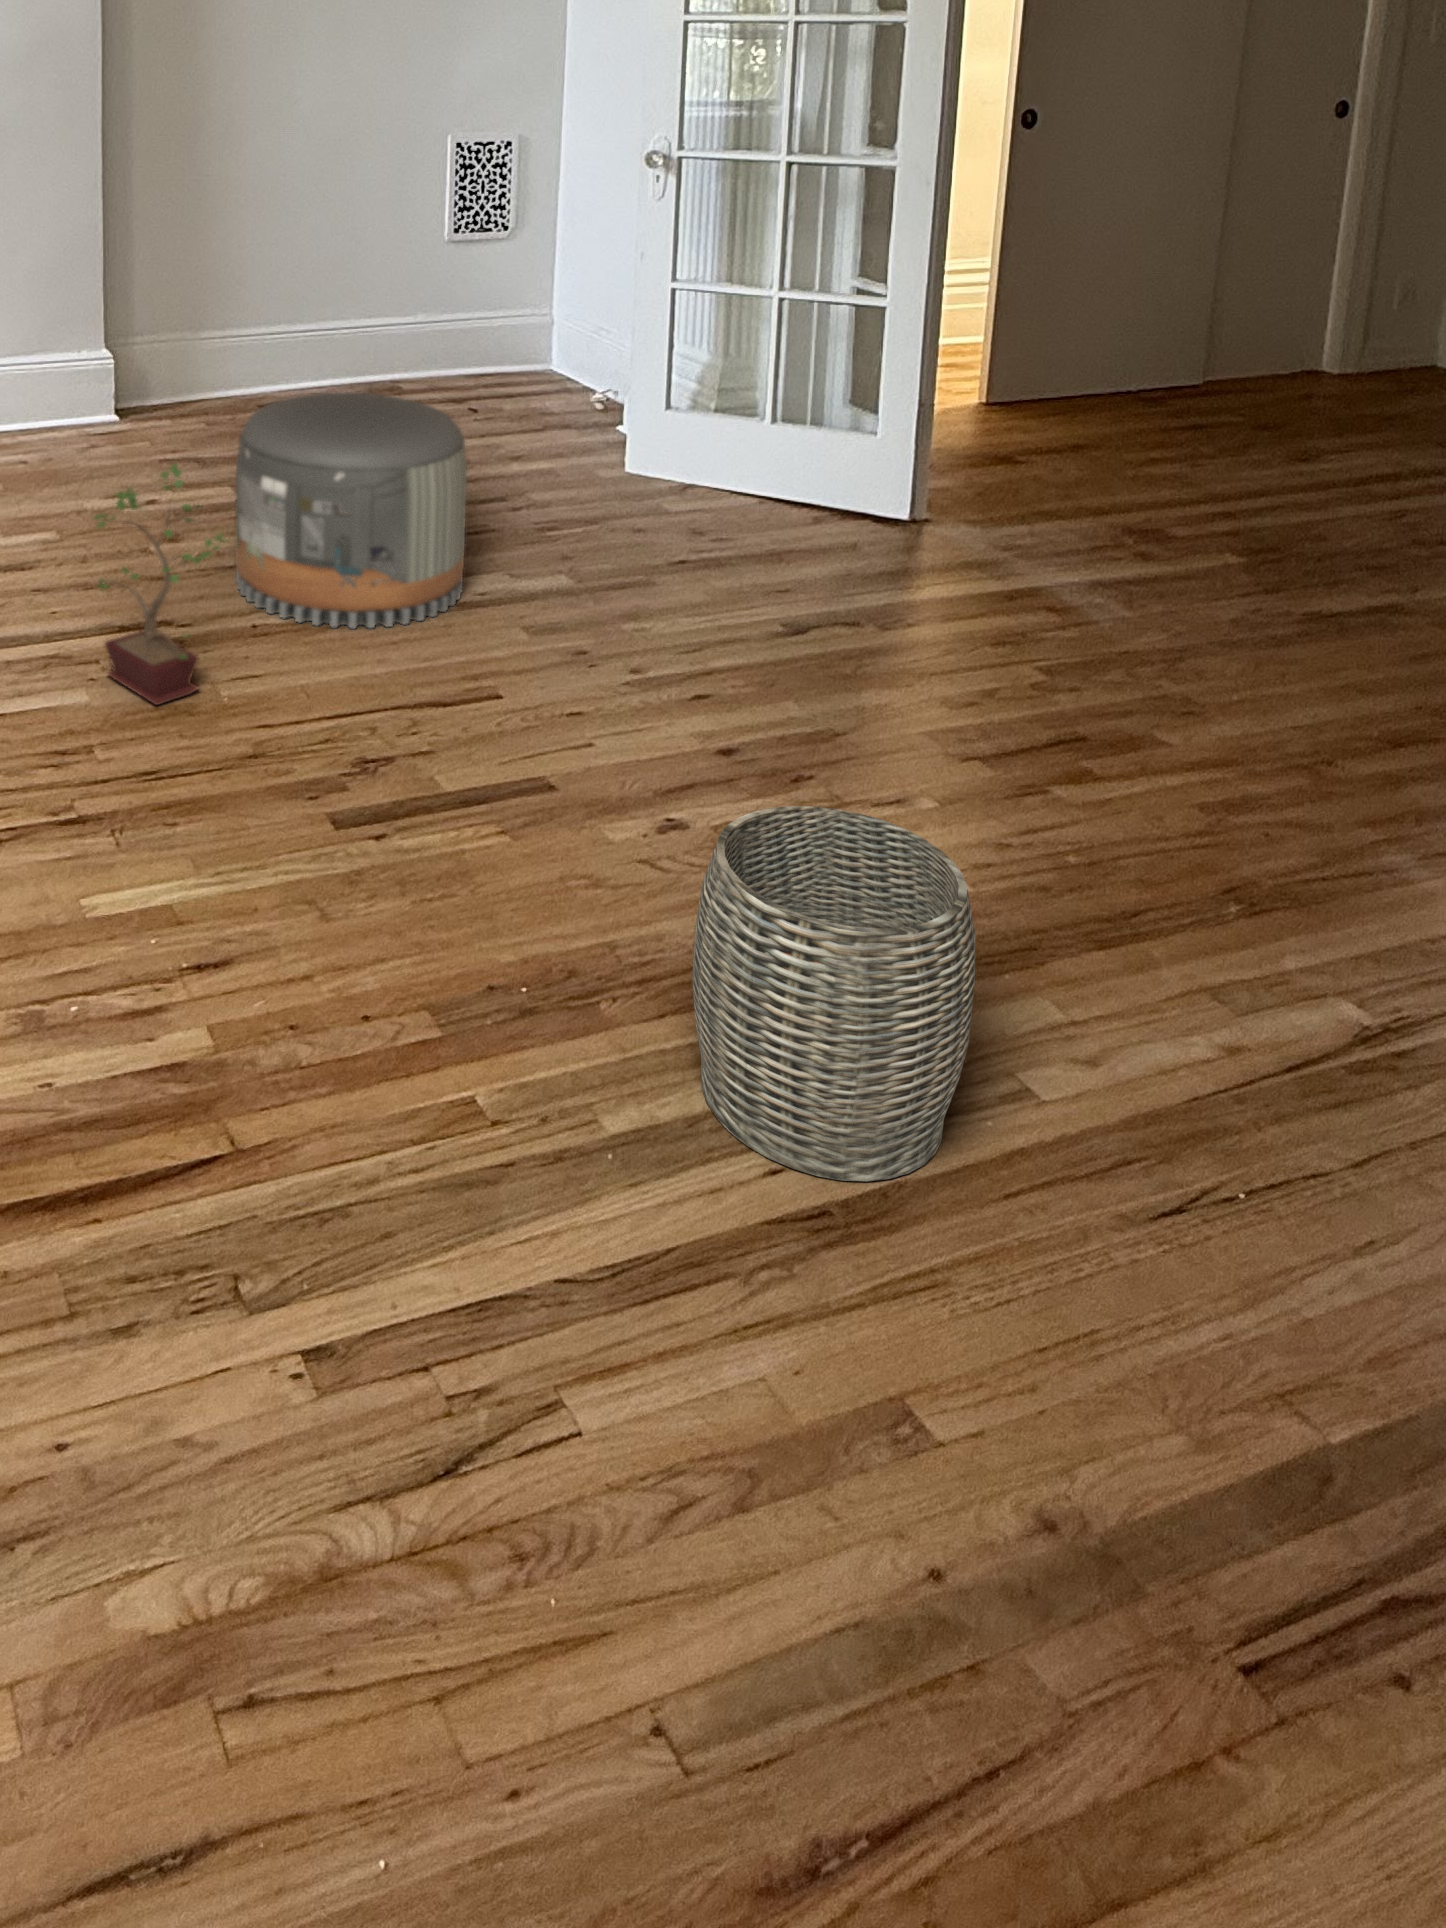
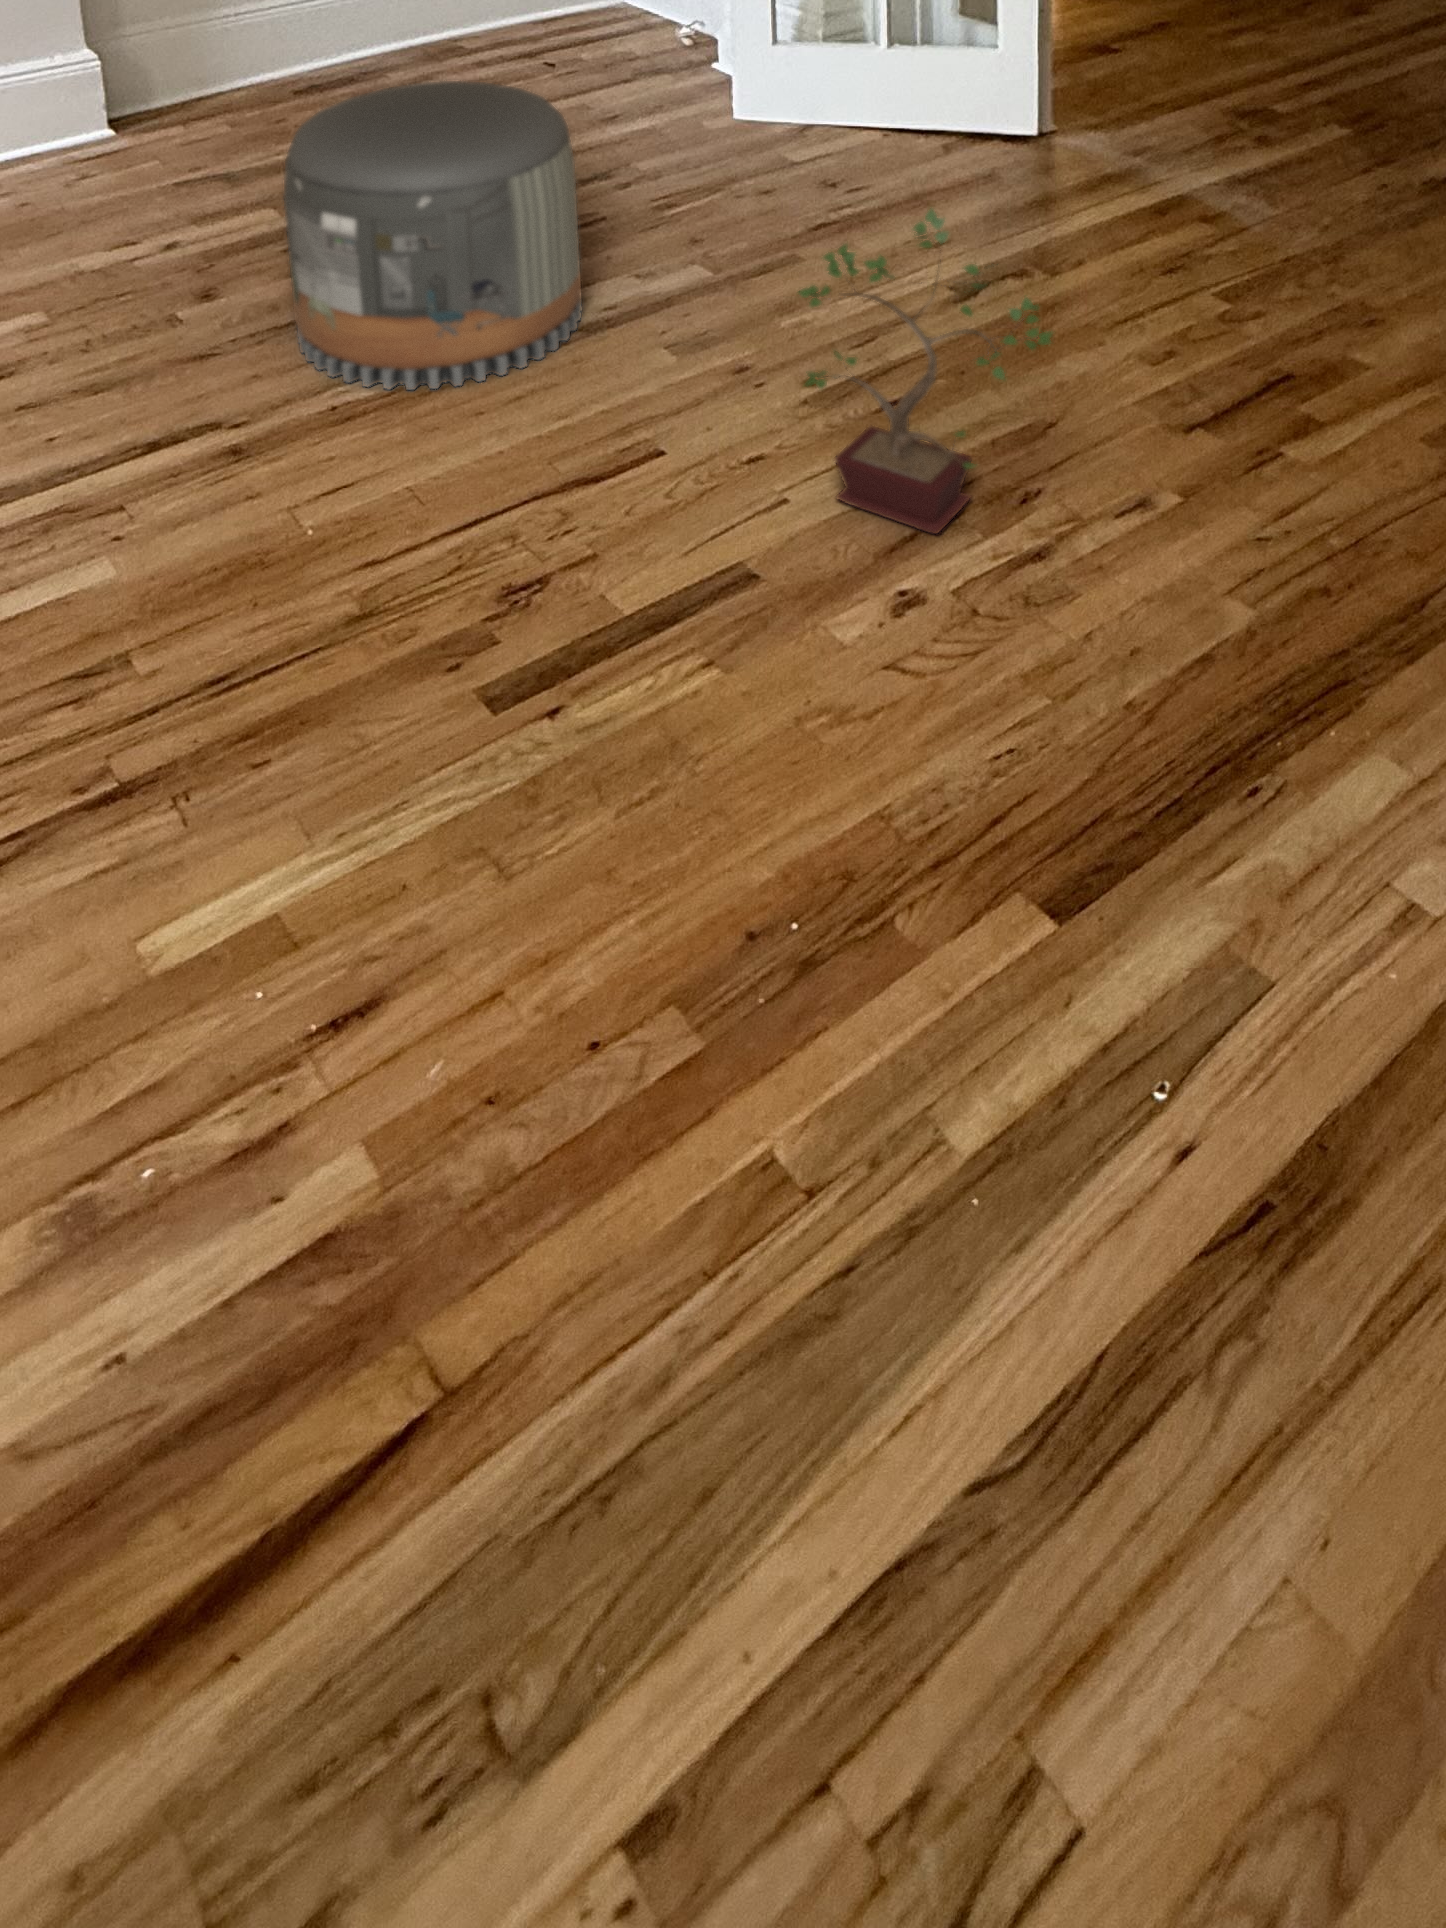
potted plant: present [94,463,227,705] -> present [799,209,1052,534]
woven basket: present [692,806,976,1181] -> none [1028,617,1390,1152]

